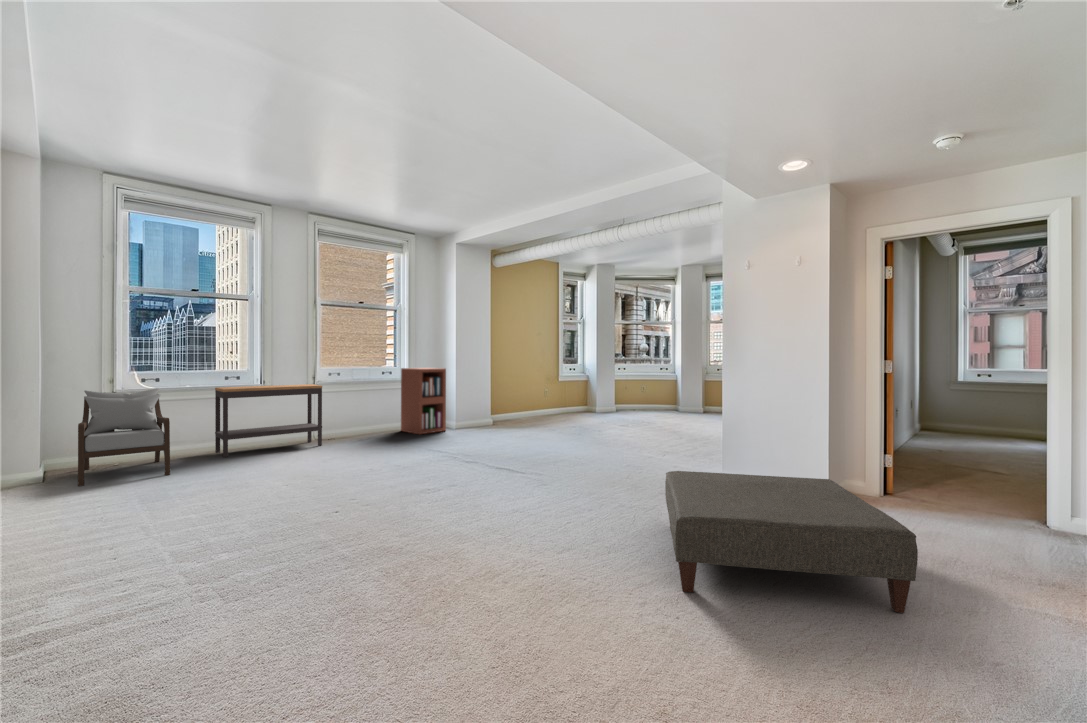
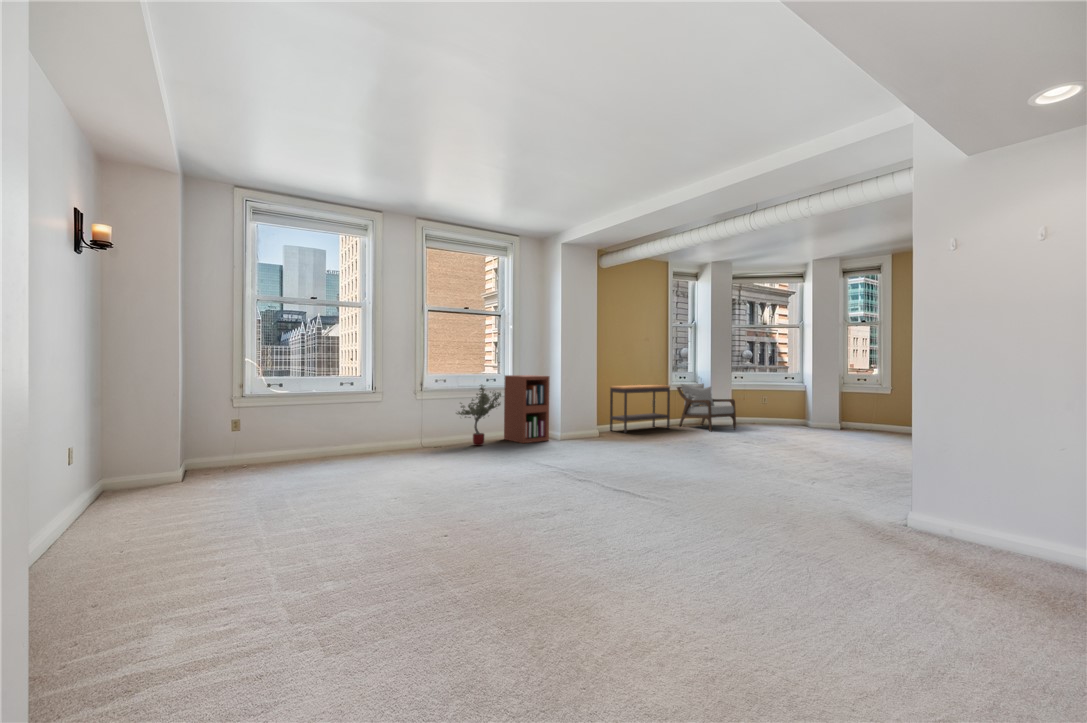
potted tree: none [348,377,397,438] -> present [456,385,501,446]
console table: present [215,384,322,457] -> present [610,385,670,433]
armchair: present [78,389,170,486] -> present [677,384,736,431]
ottoman: present [665,471,918,613] -> none [781,489,1043,639]

